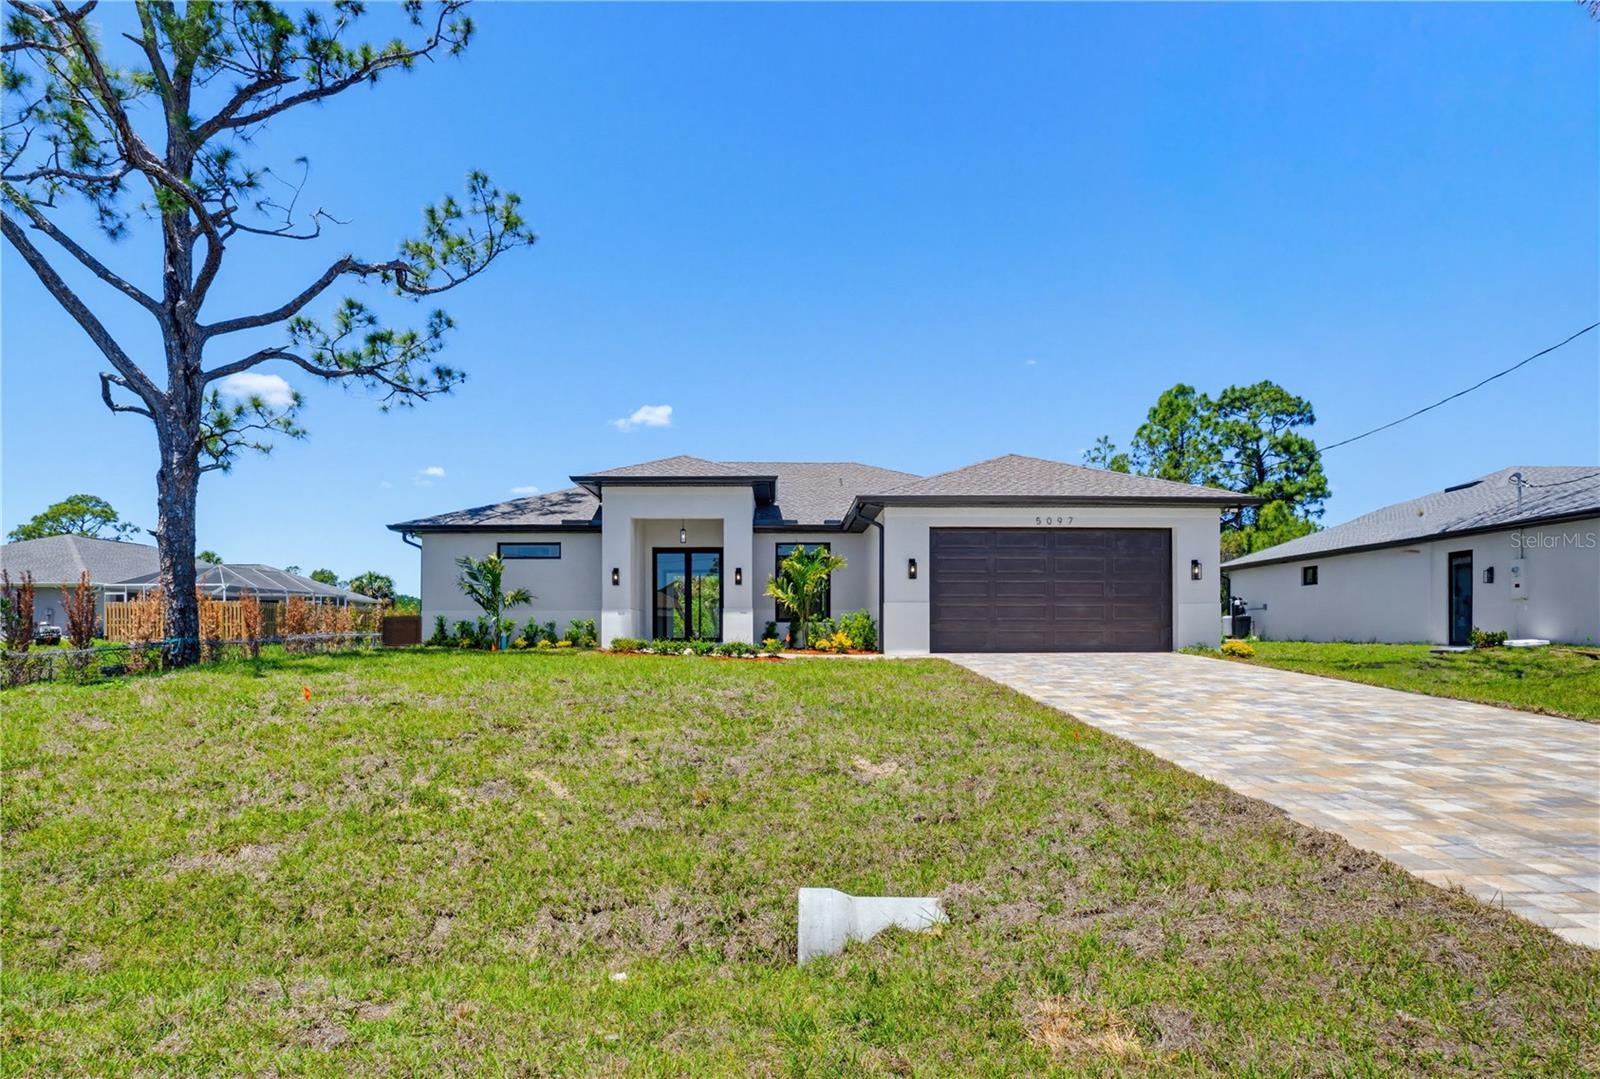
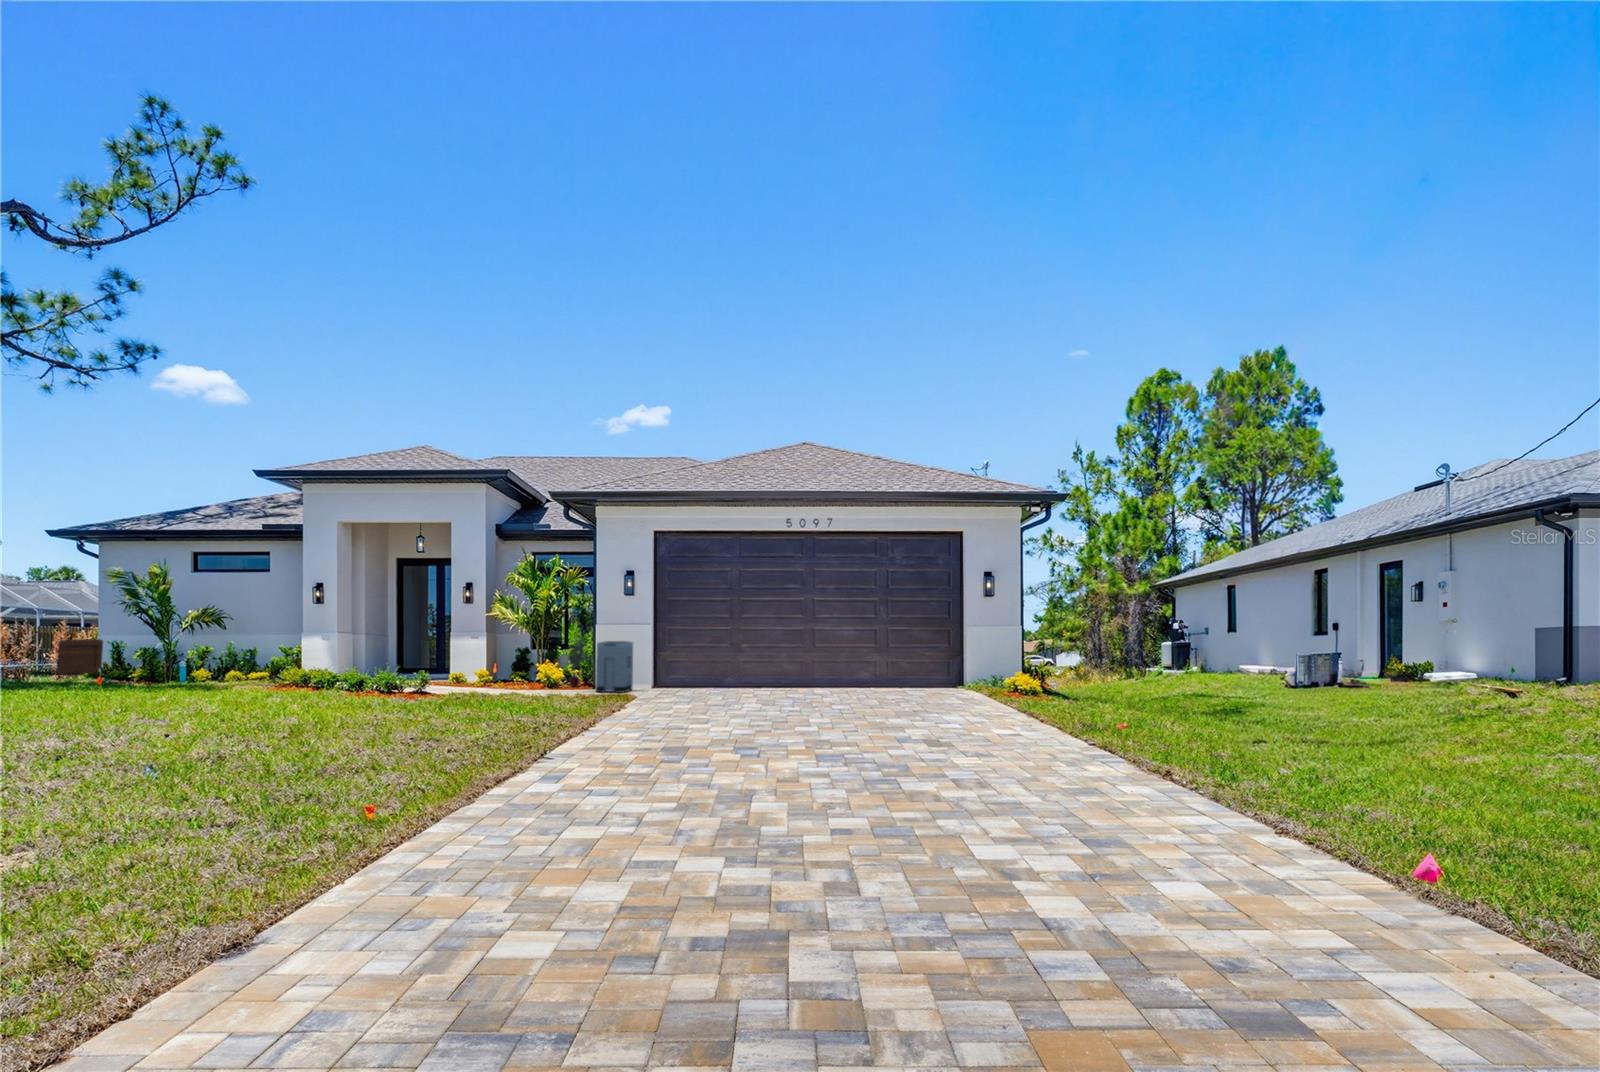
potted tree: none [851,612,876,653] -> present [568,639,592,687]
trash can: none [895,616,920,657] -> present [596,641,633,693]

